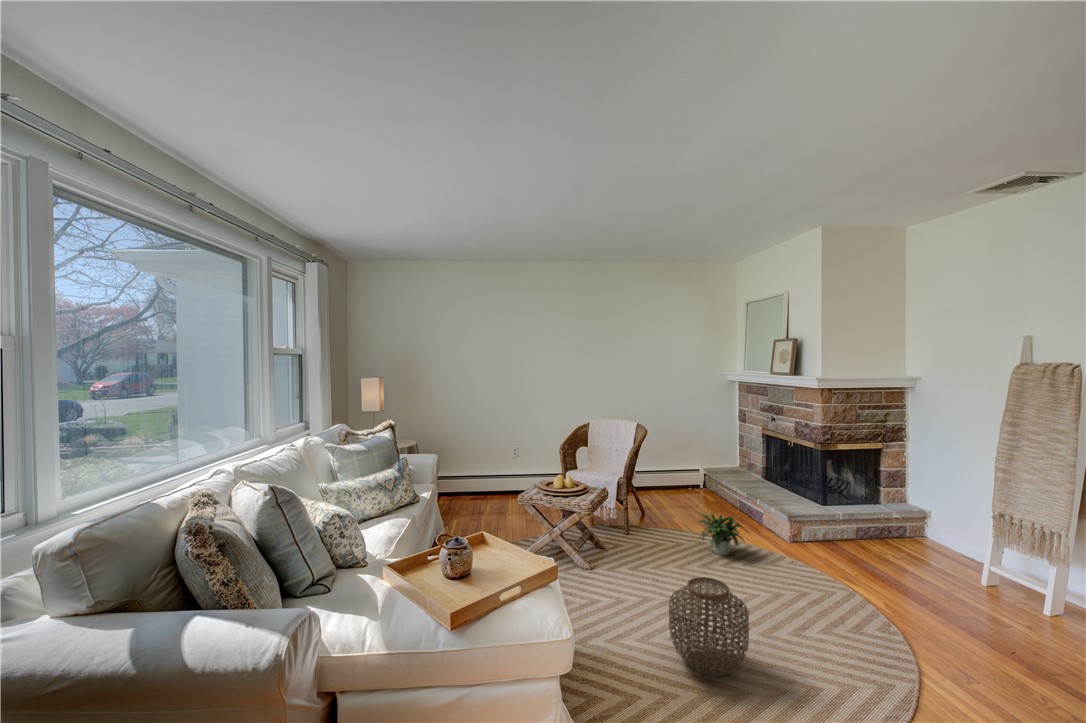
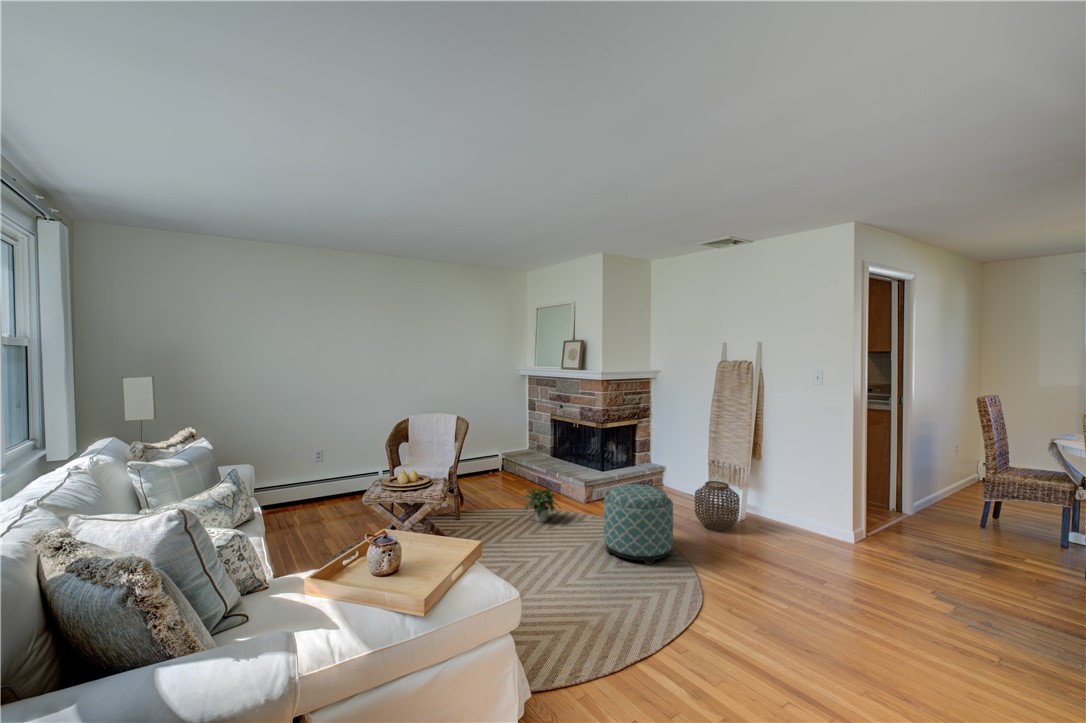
ottoman: none [785,527,893,645] -> present [604,484,673,565]
woven basket: present [669,577,749,677] -> present [695,481,740,531]

